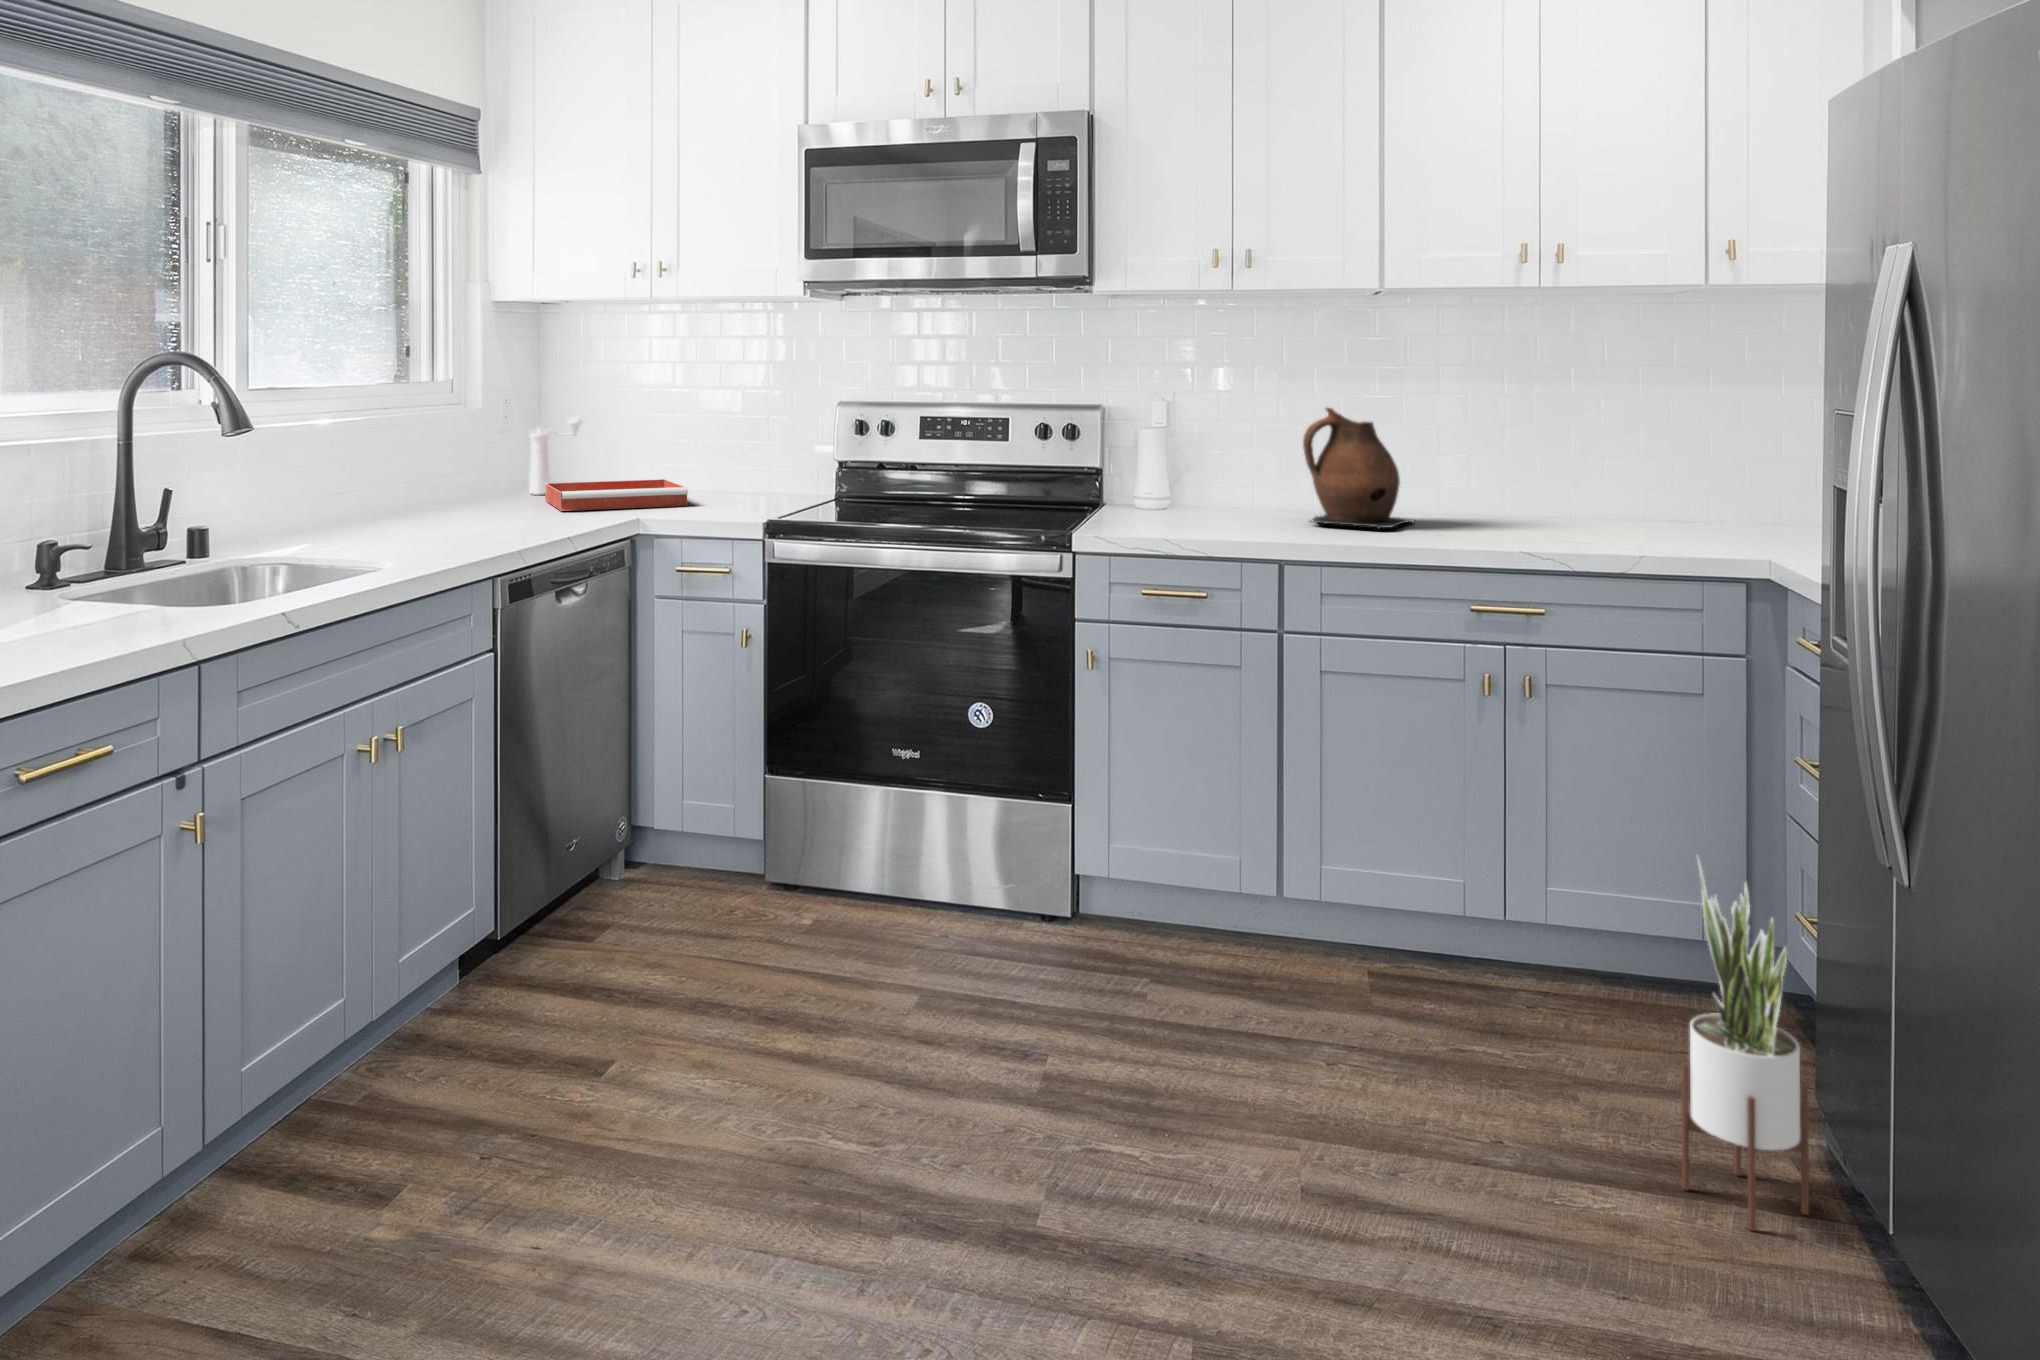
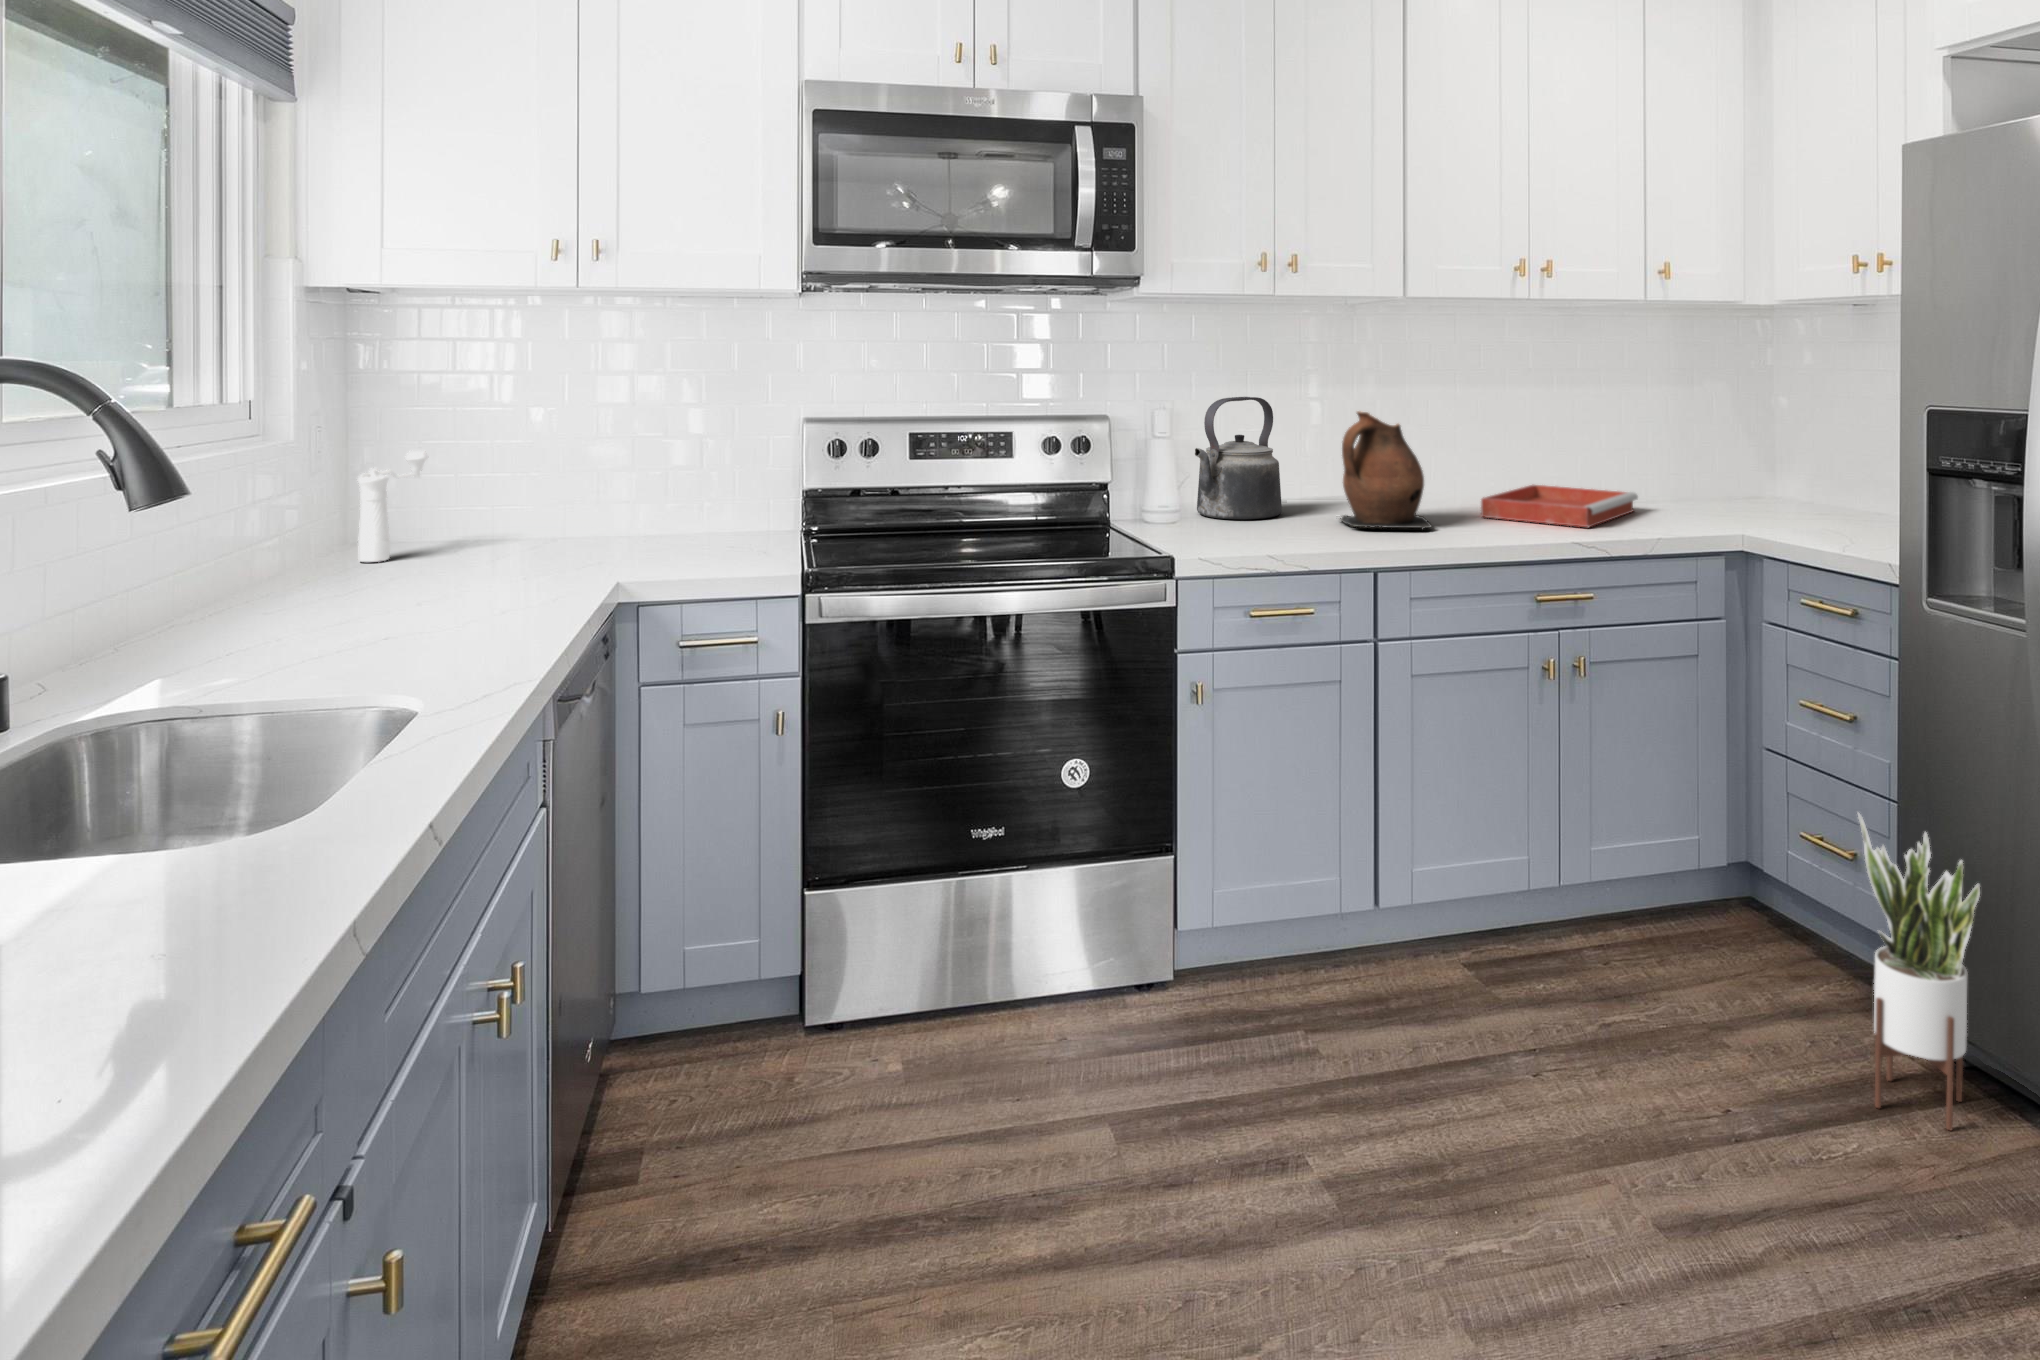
kettle: none [1179,394,1282,512] -> present [1195,397,1282,519]
tray: present [545,479,688,511] -> present [1481,485,1638,527]

